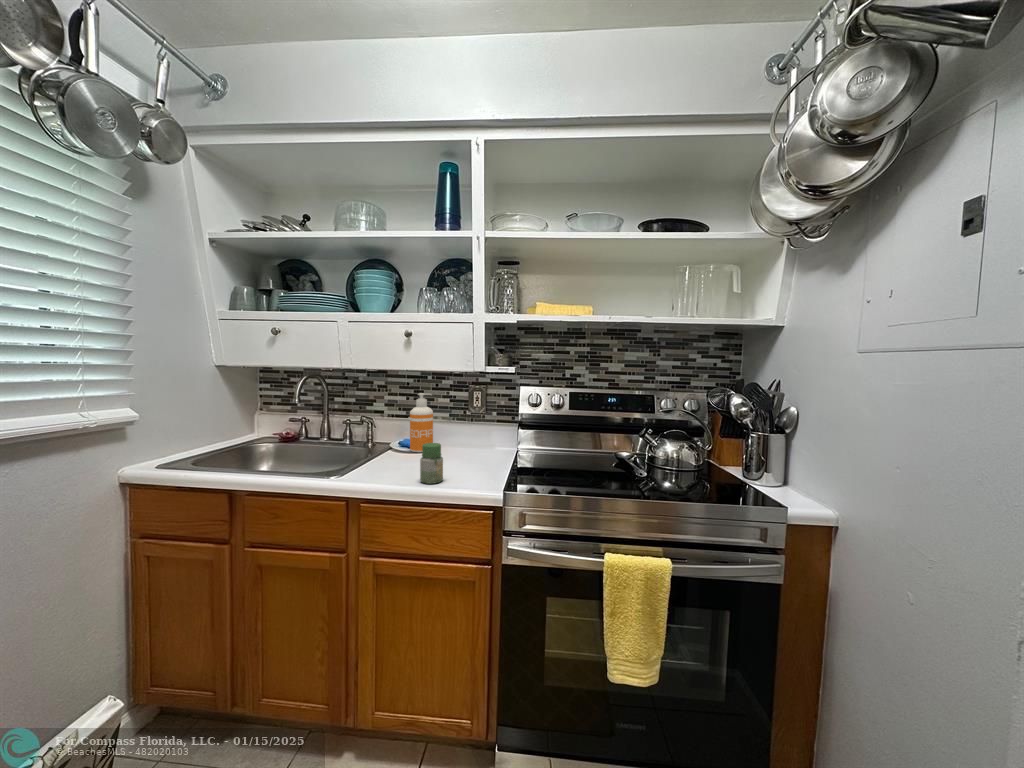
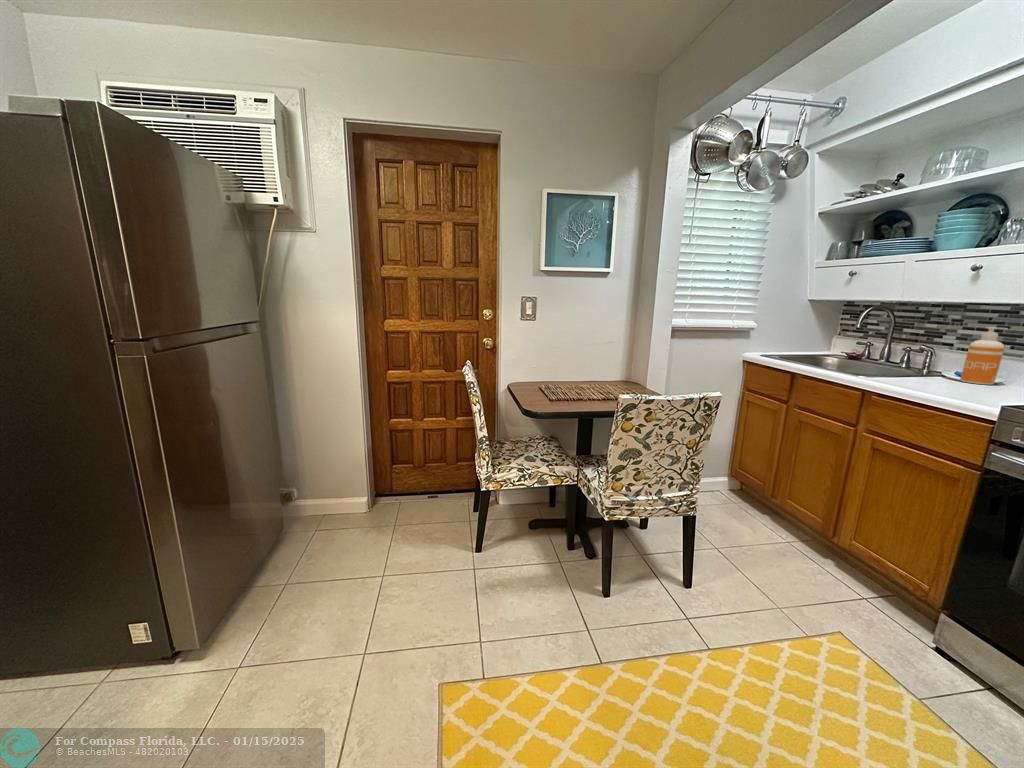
jar: present [420,443,443,484] -> none [922,361,953,394]

